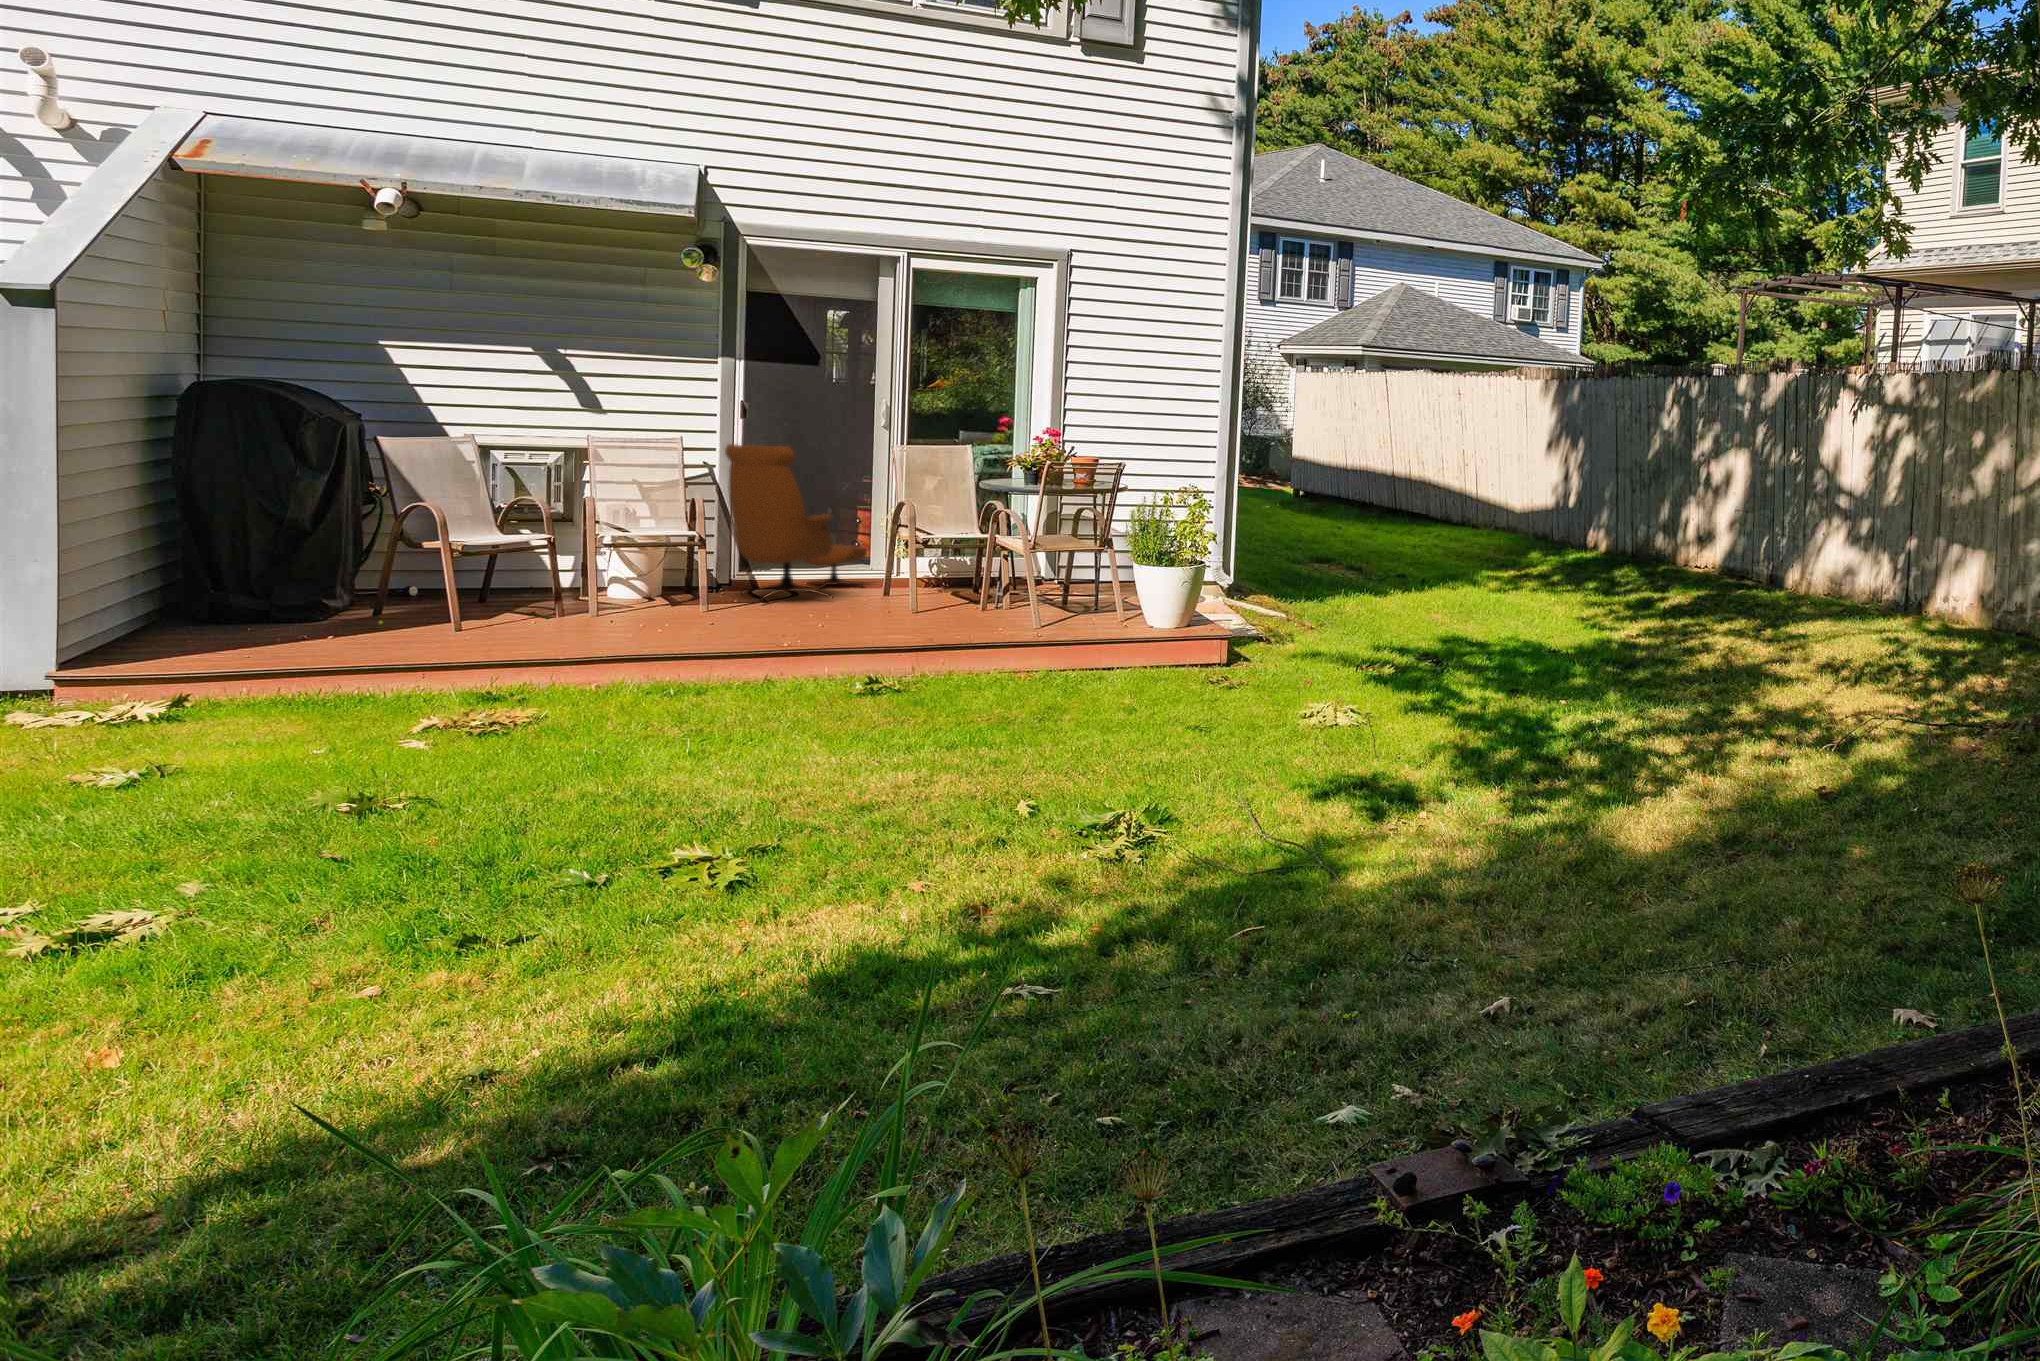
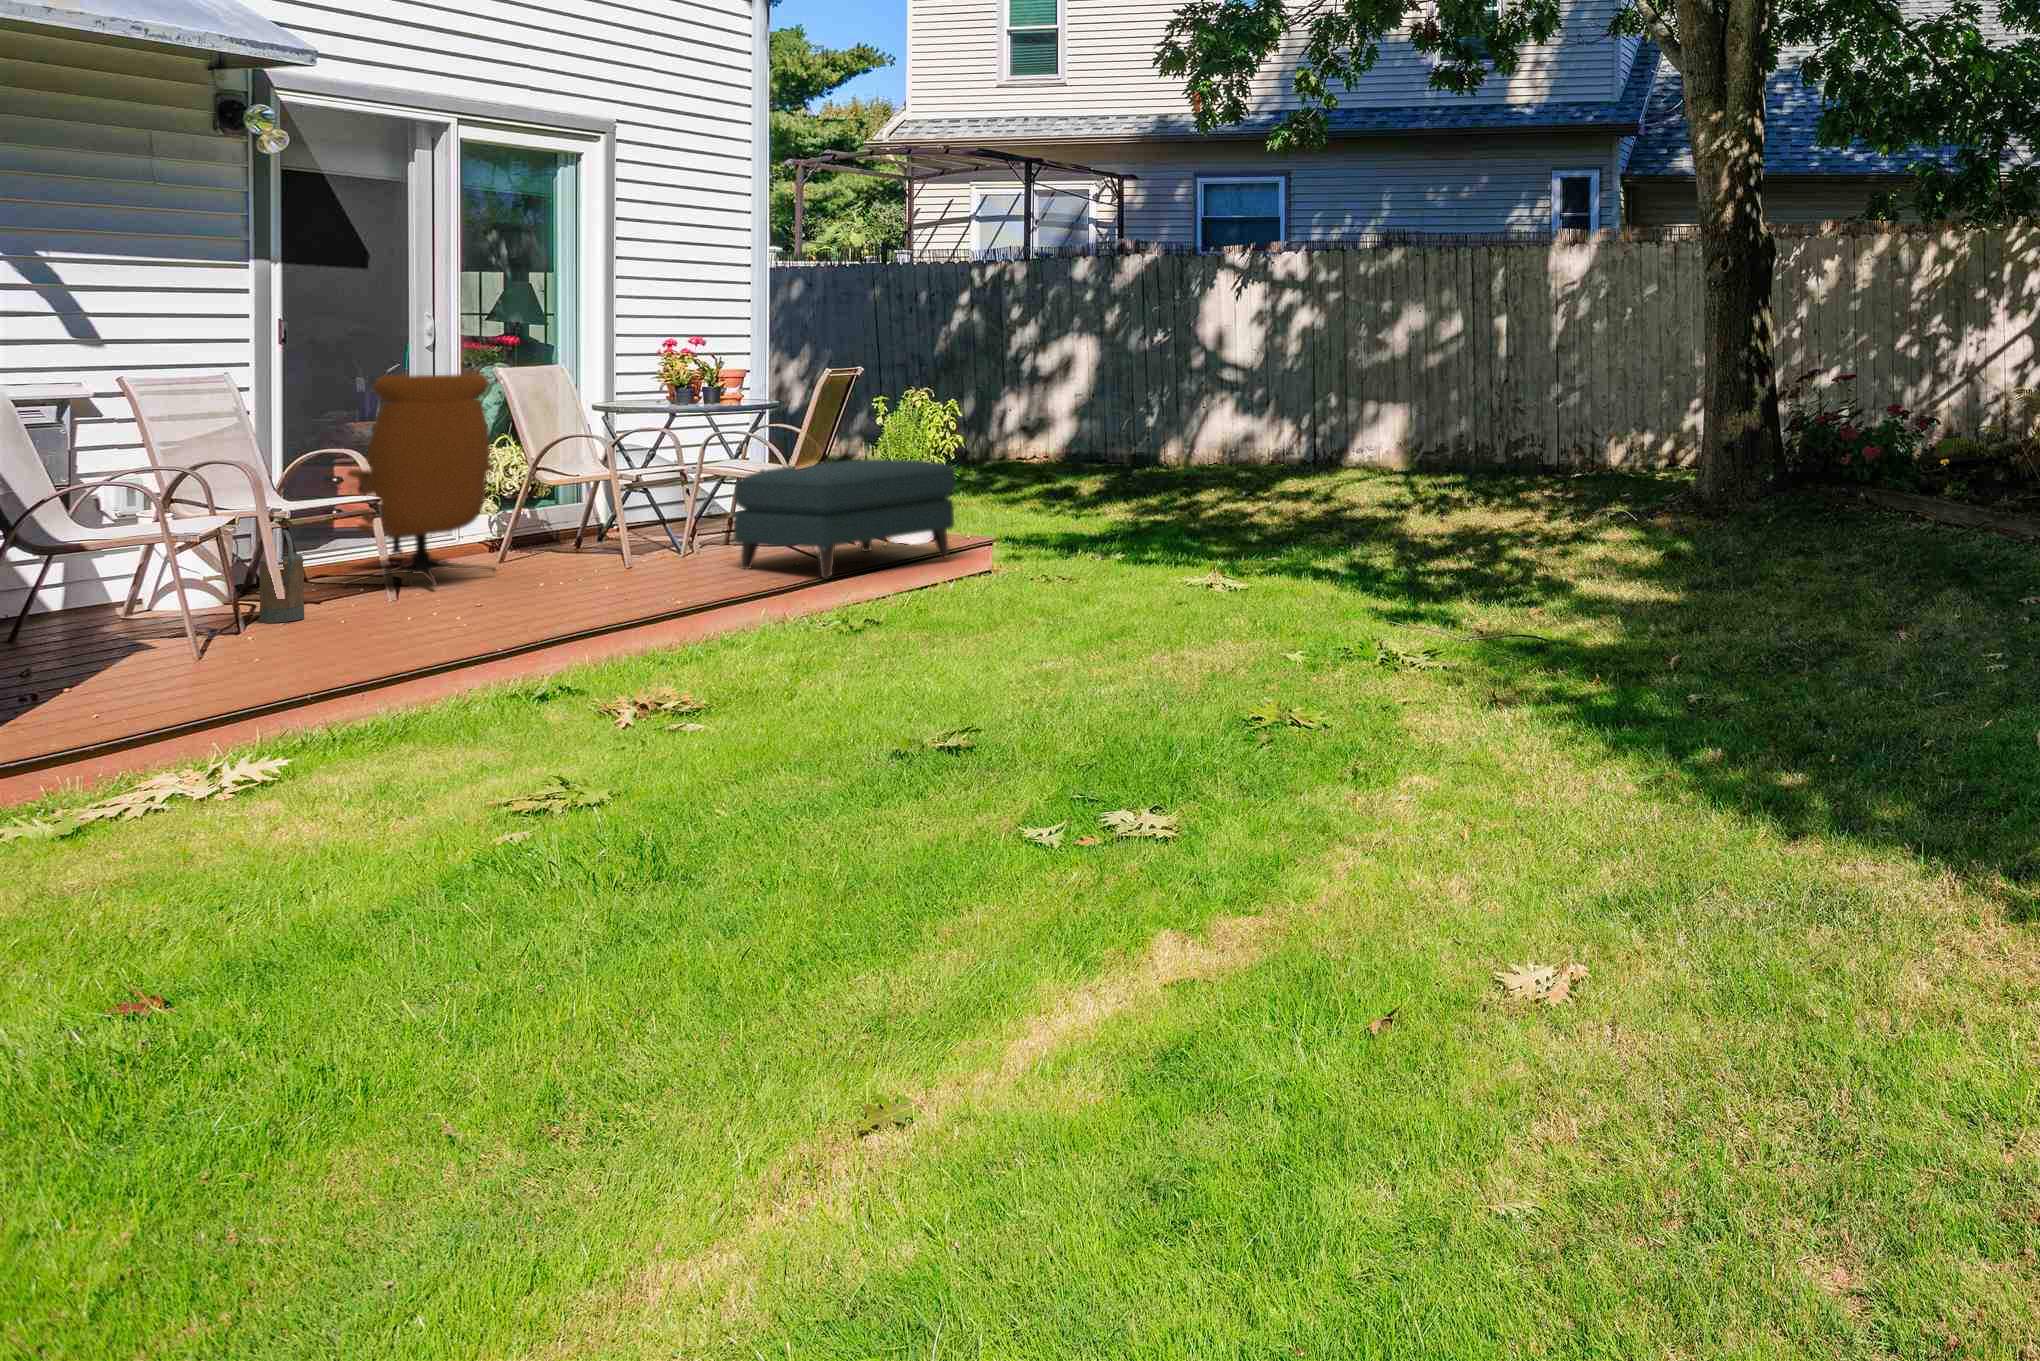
ottoman: none [955,544,1115,641] -> present [734,459,956,579]
watering can: none [608,546,641,610] -> present [259,530,304,623]

